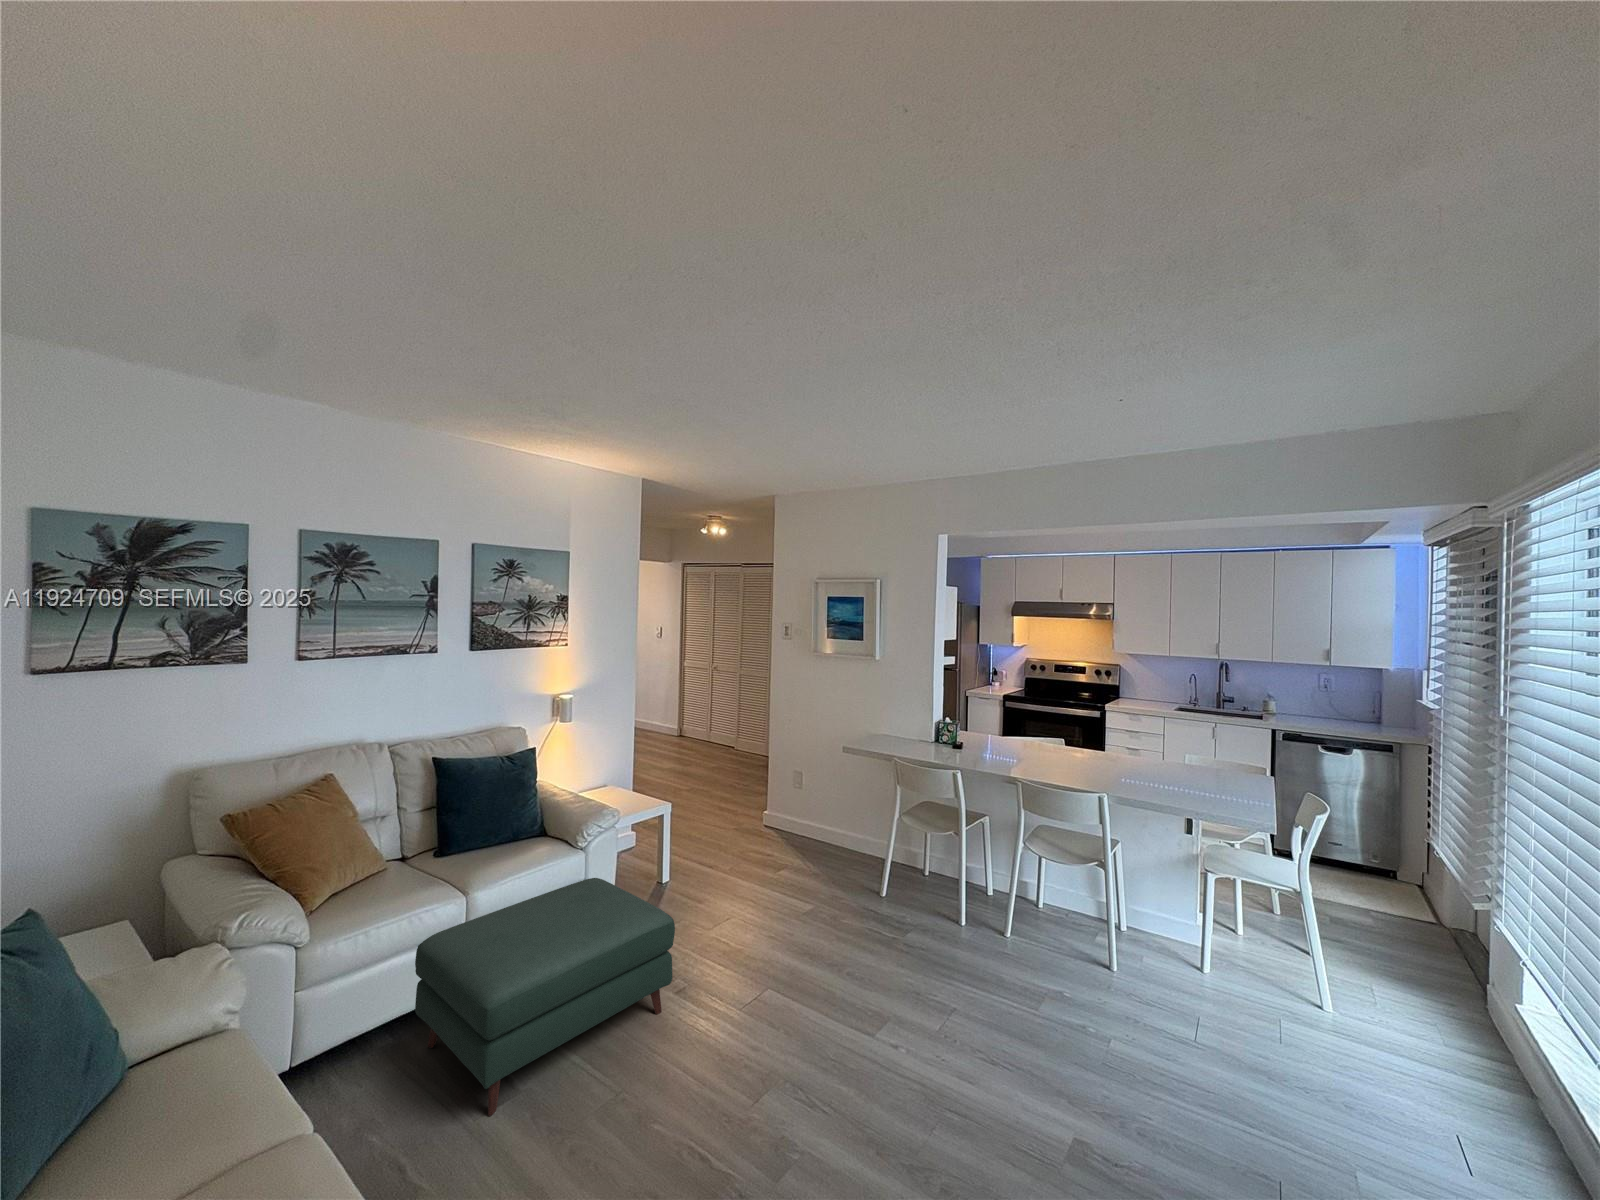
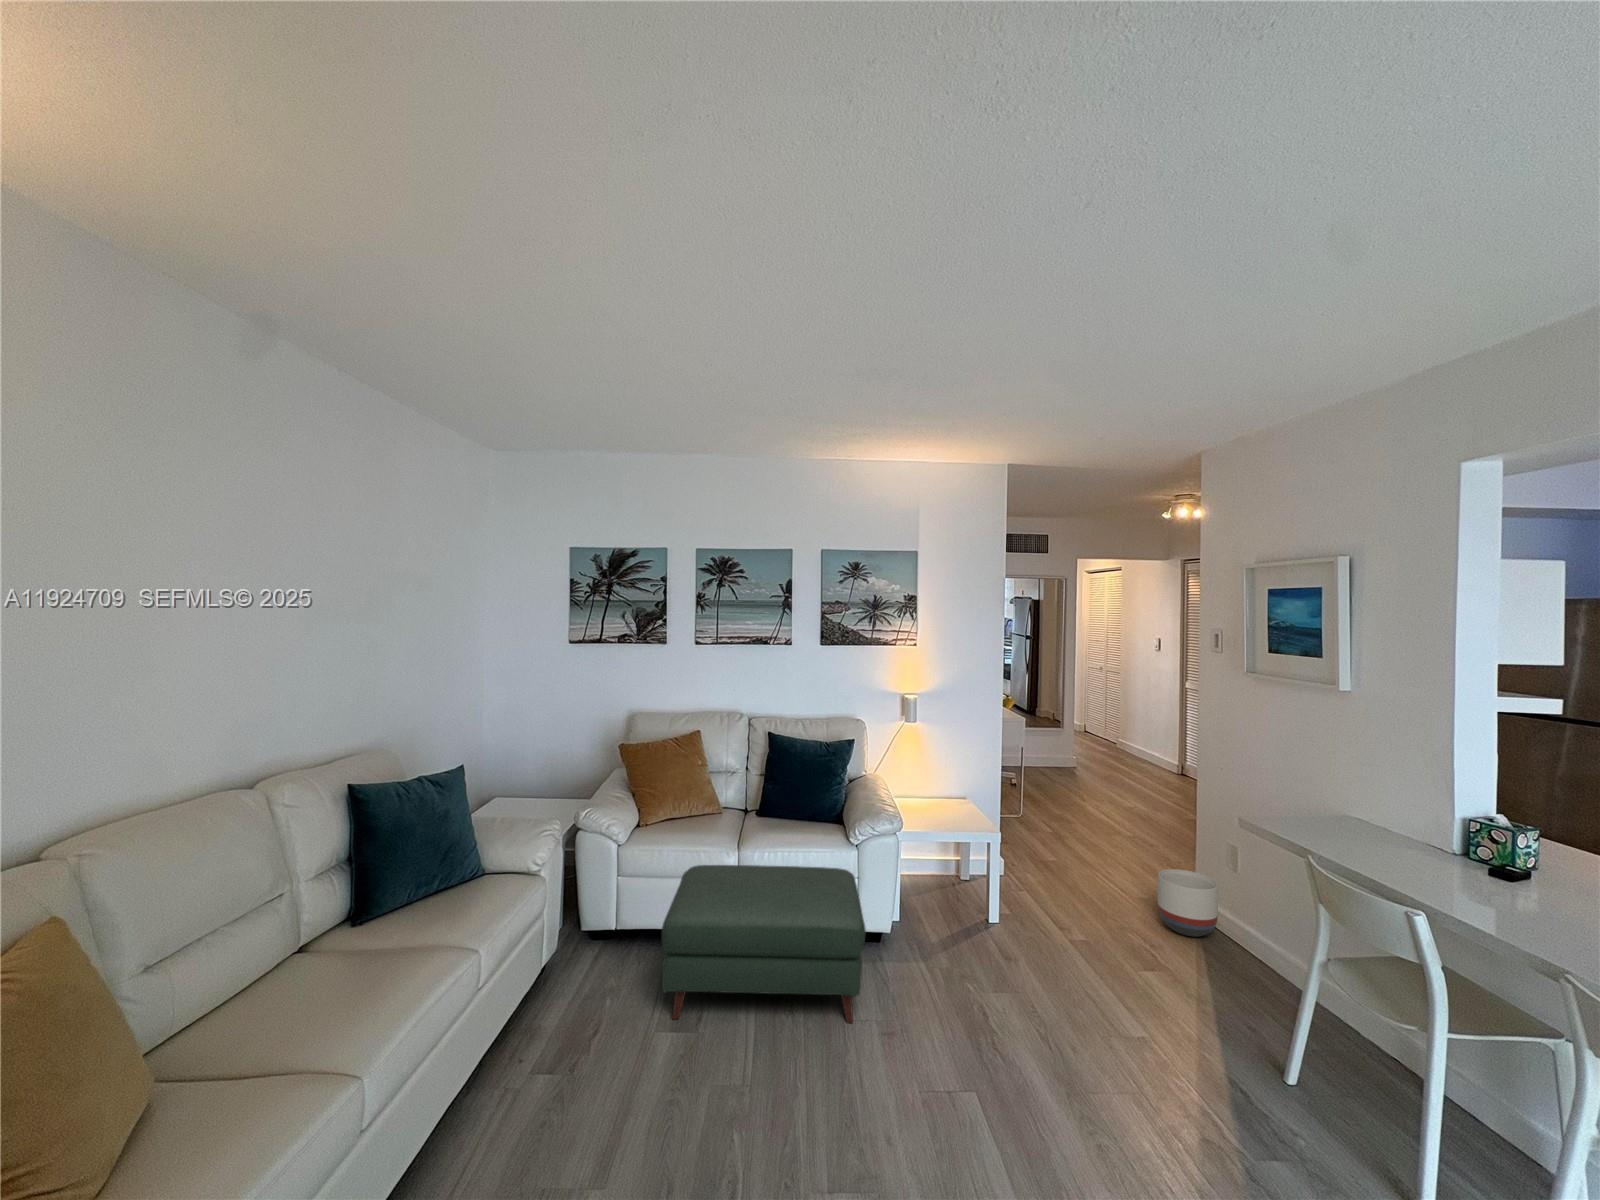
planter: none [768,798,806,844] -> present [1158,869,1218,936]

